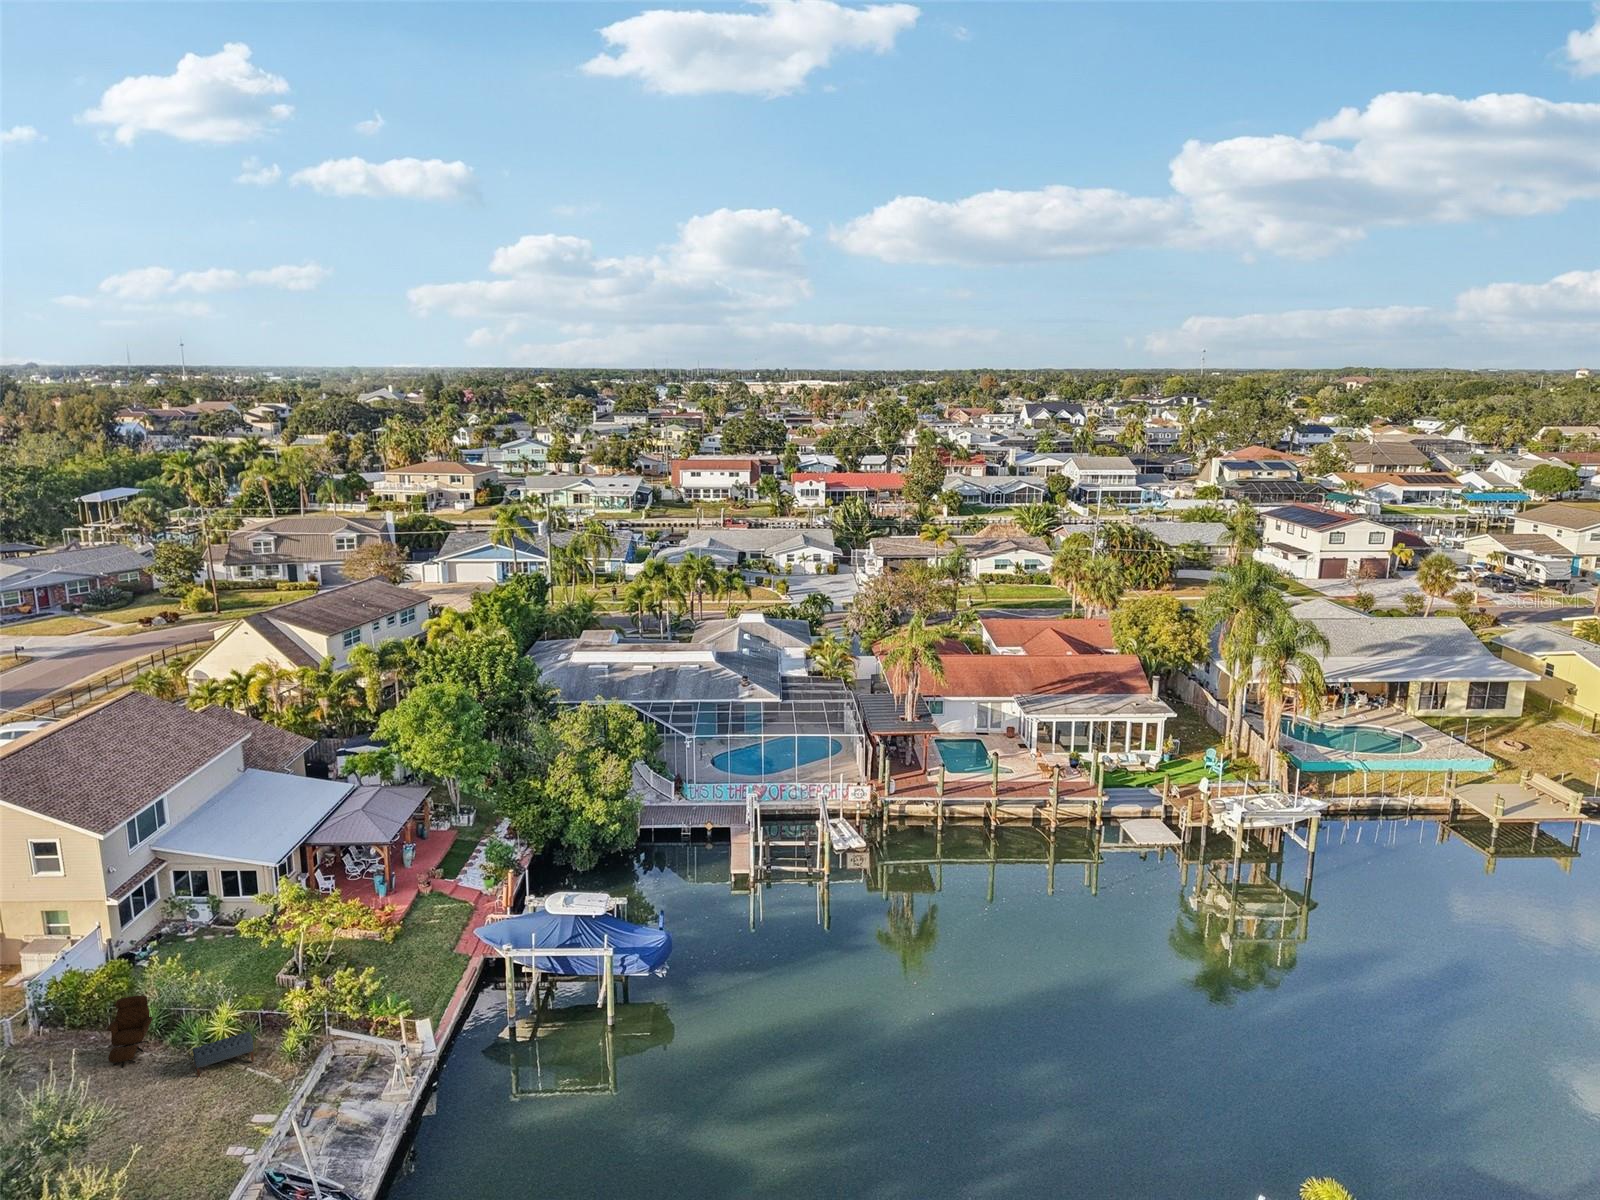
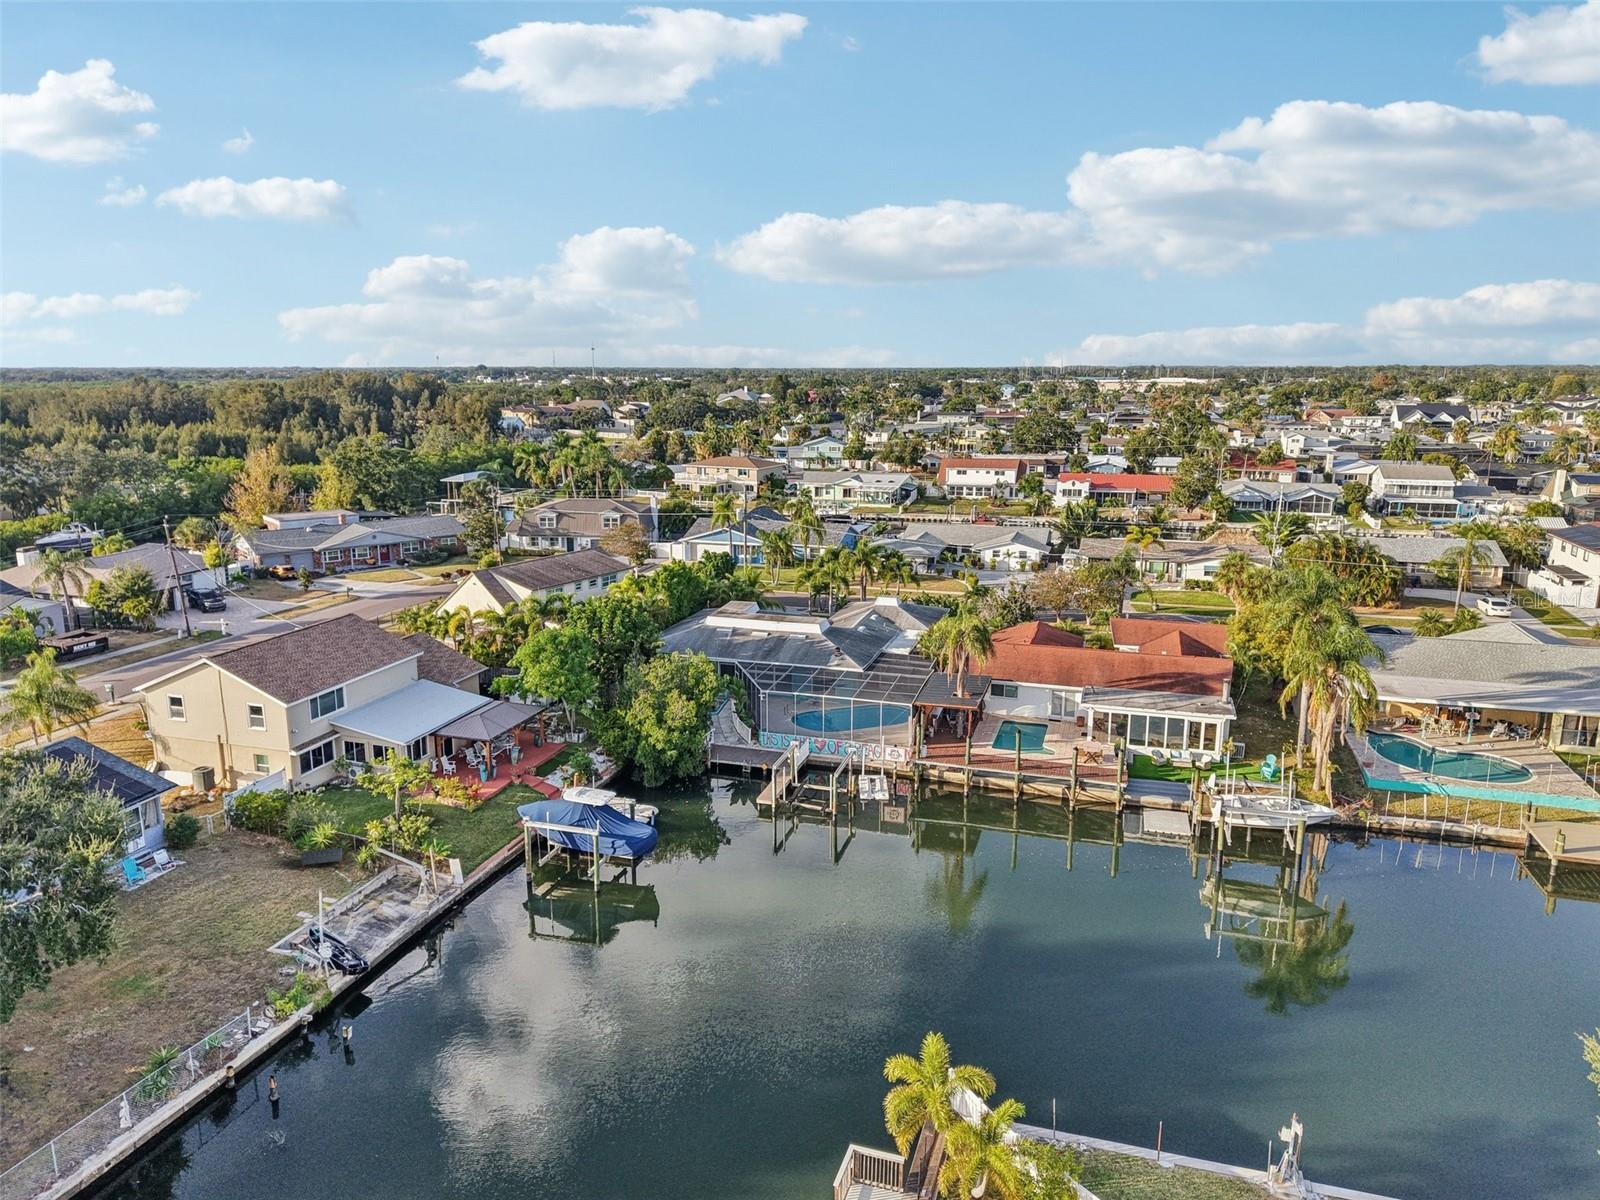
lounge chair: present [108,996,152,1068] -> none [255,812,289,858]

